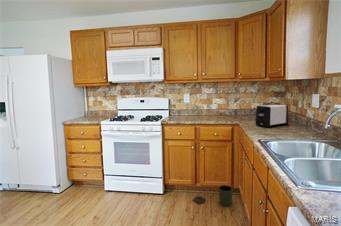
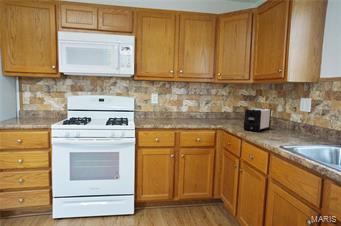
trash can: present [193,185,233,207] -> none [172,195,216,219]

